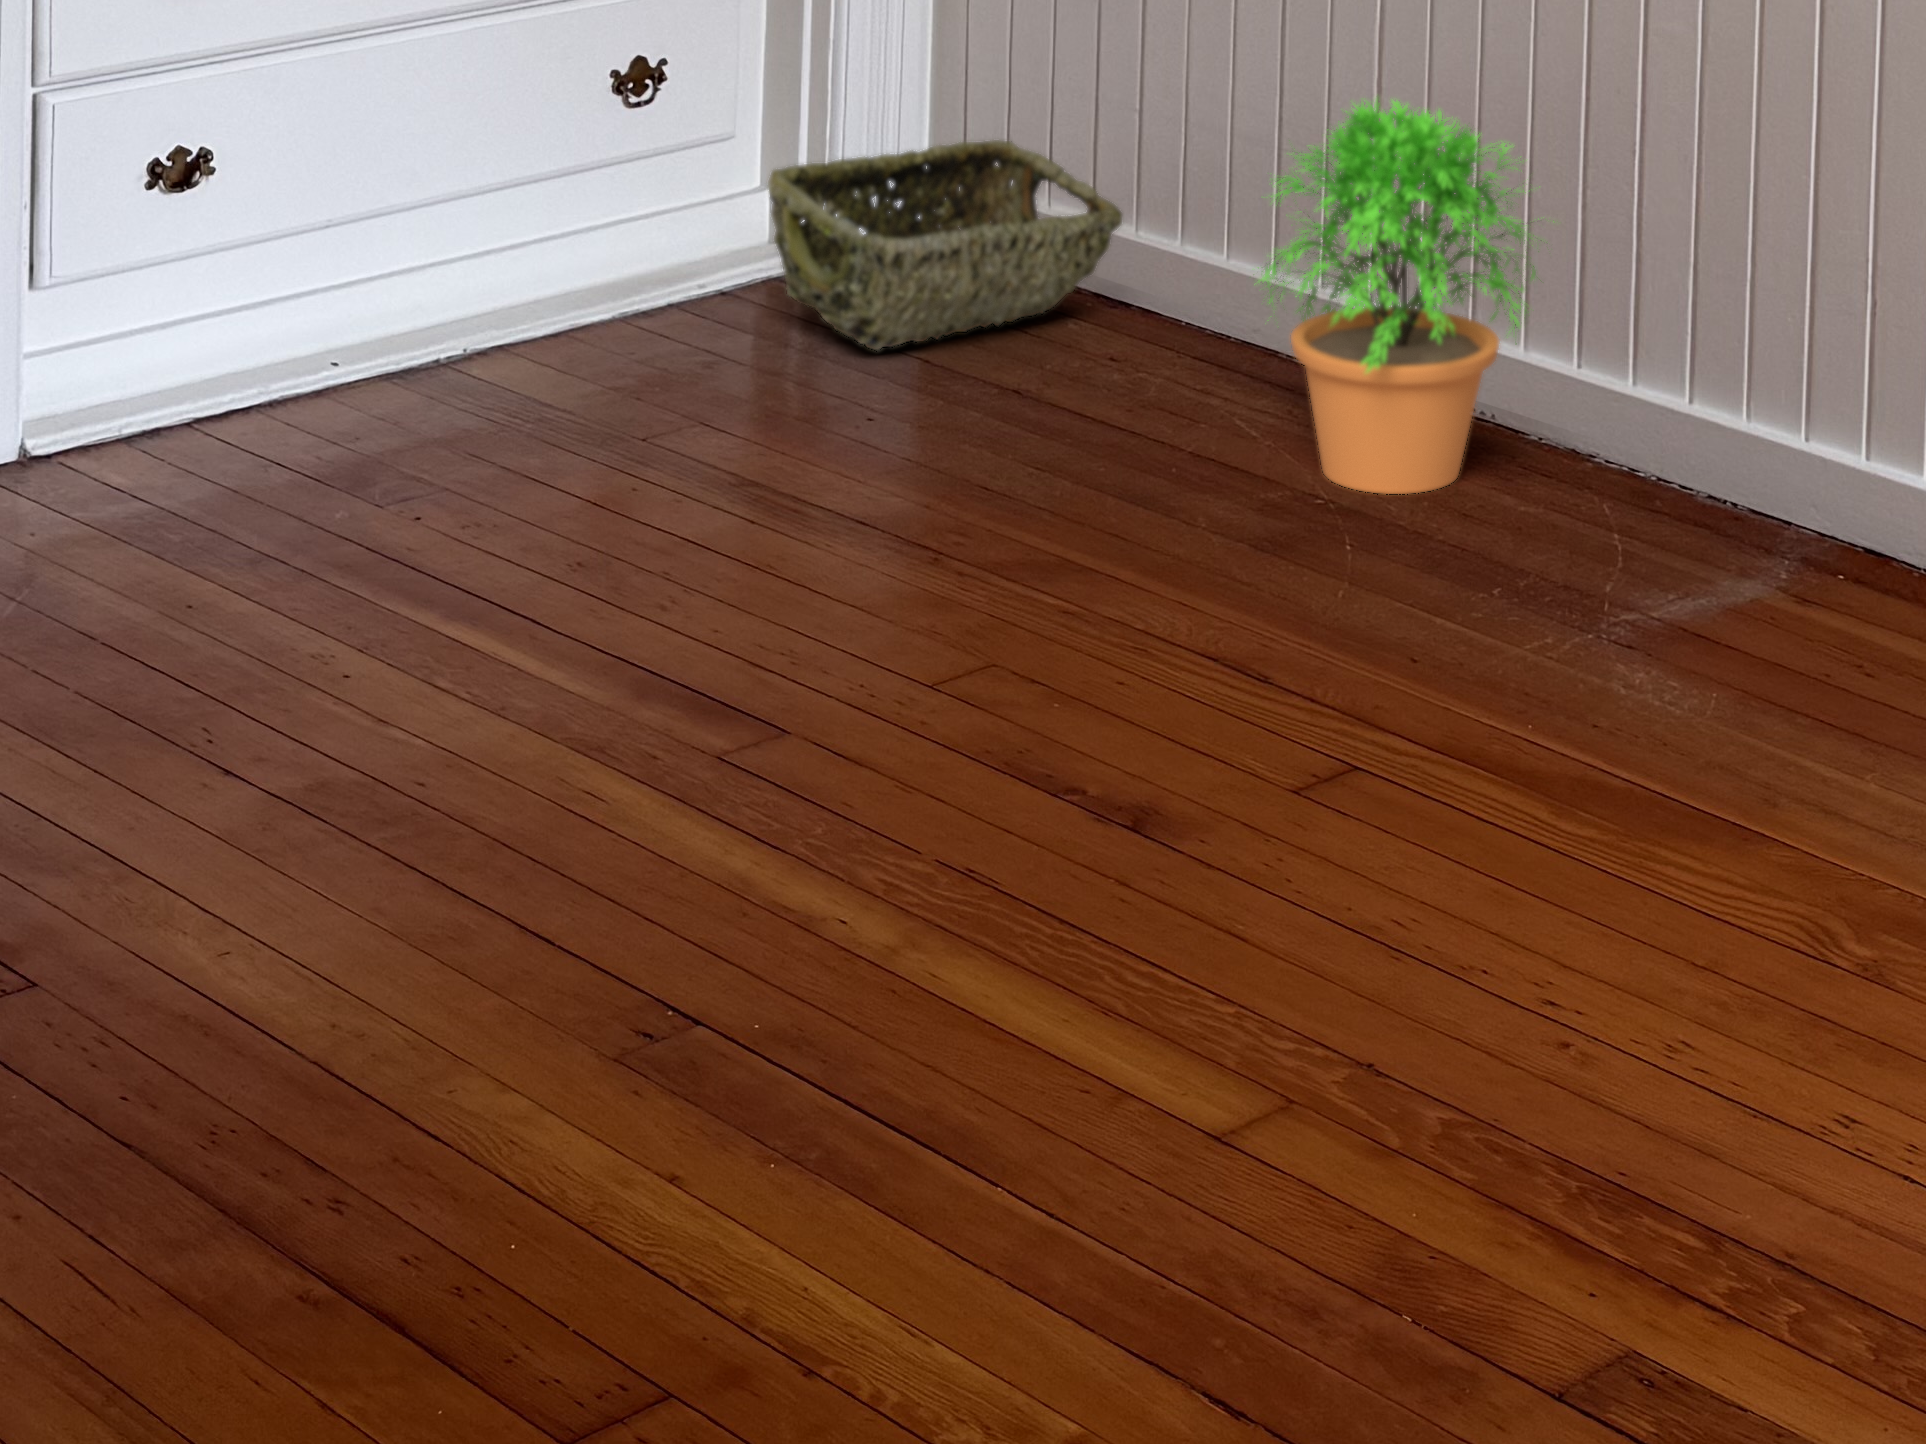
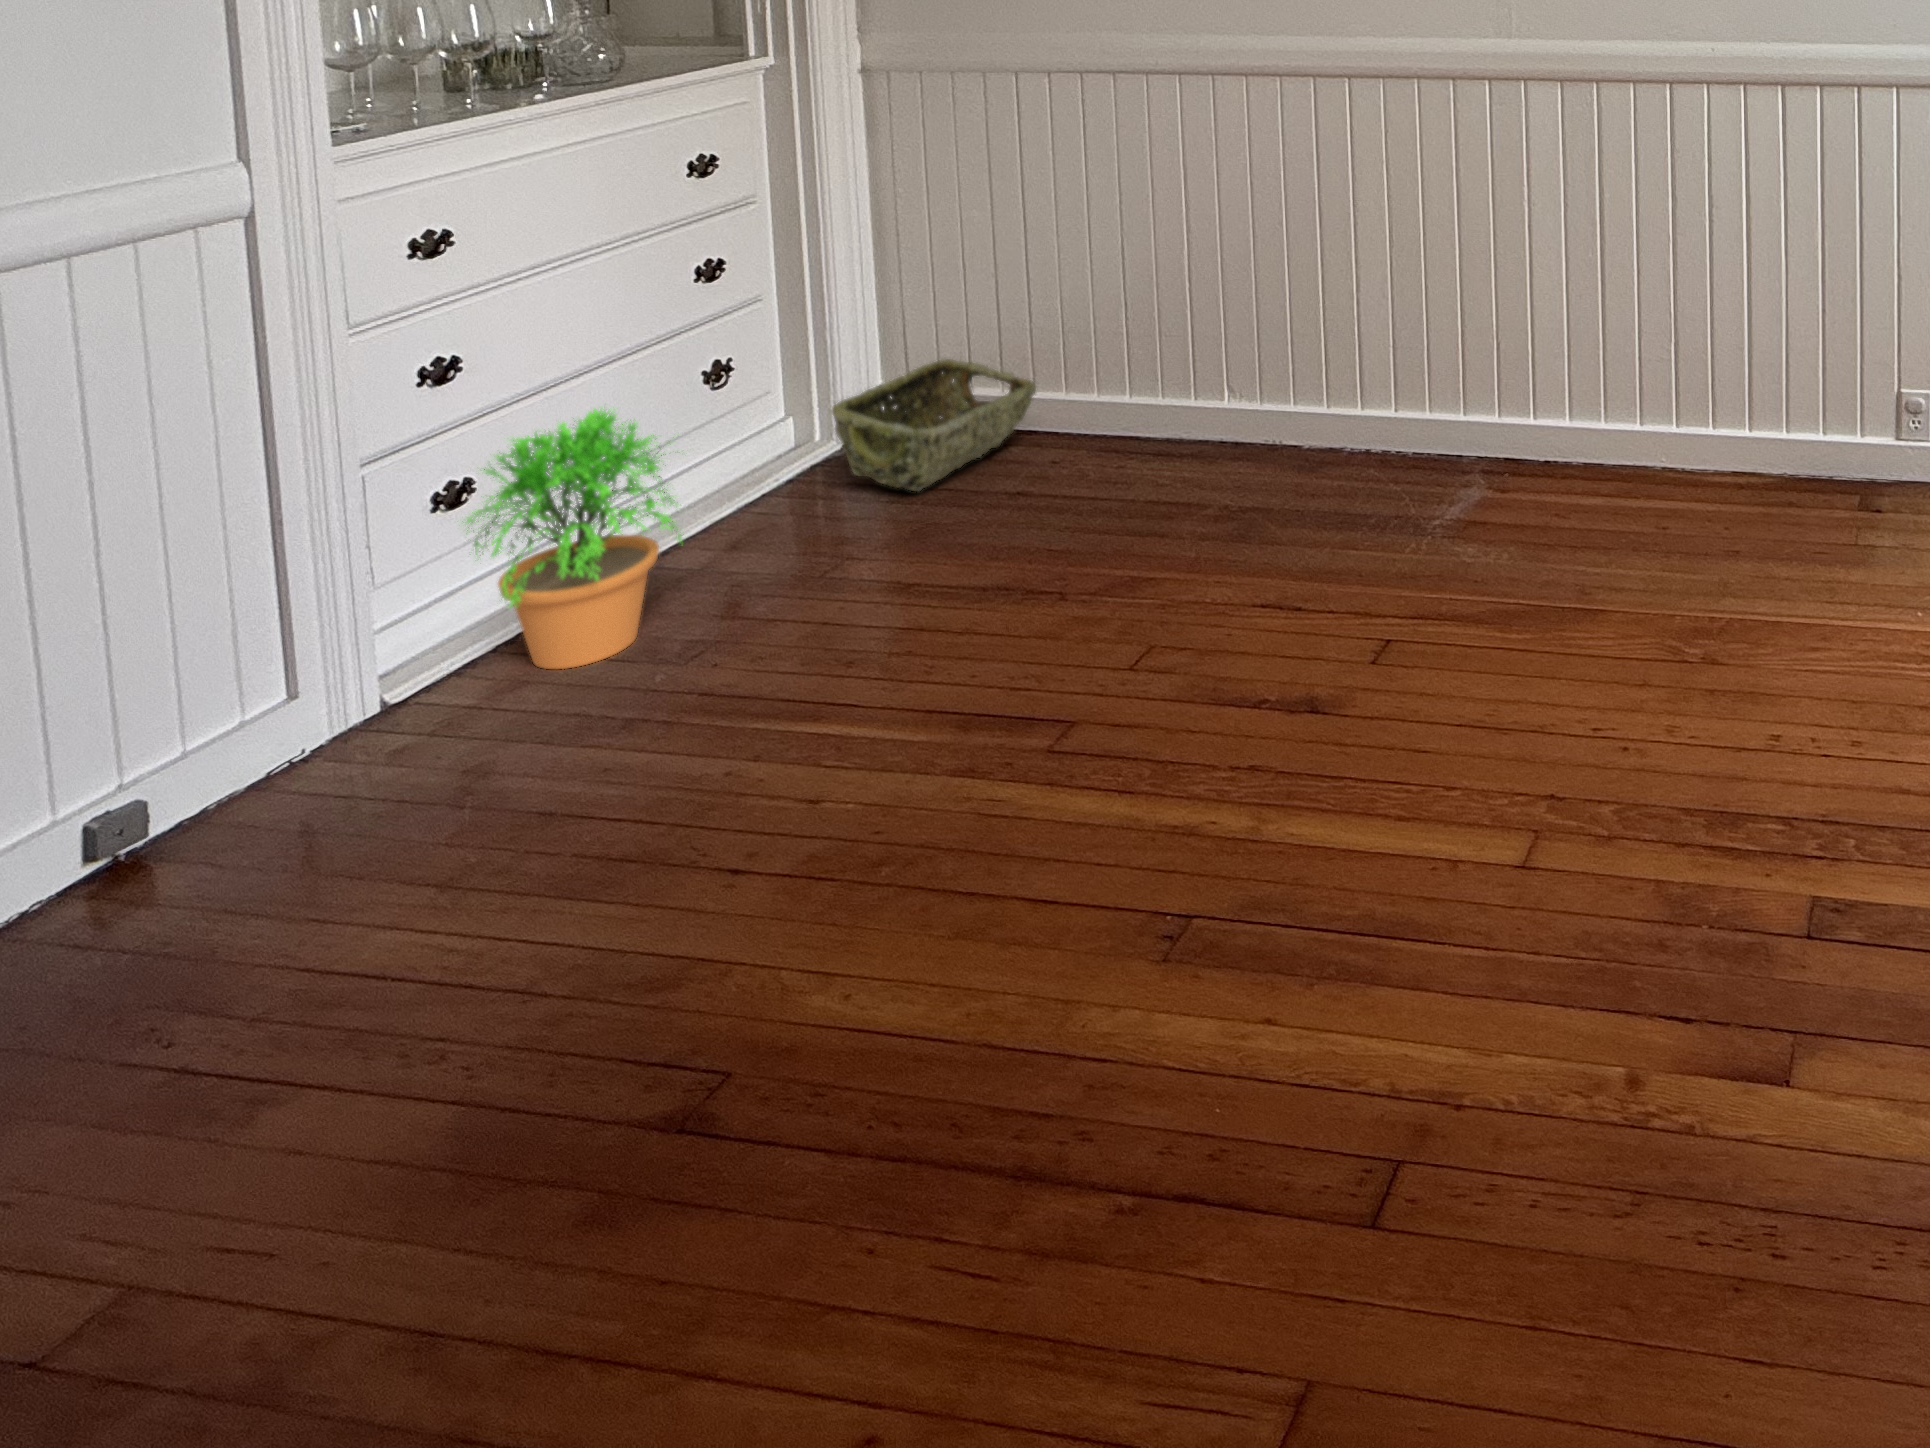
potted plant: present [1258,100,1554,494] -> present [462,408,682,669]

